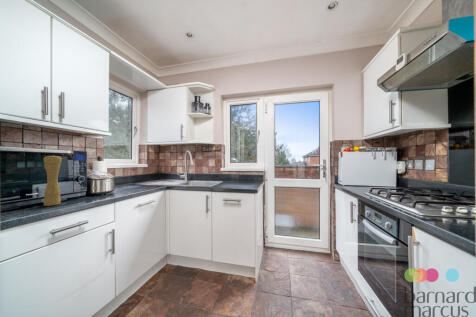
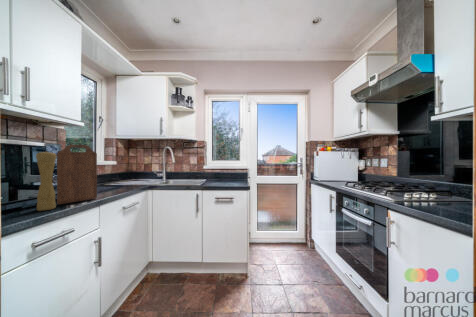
cutting board: none [68,149,105,201] -> present [57,144,97,204]

